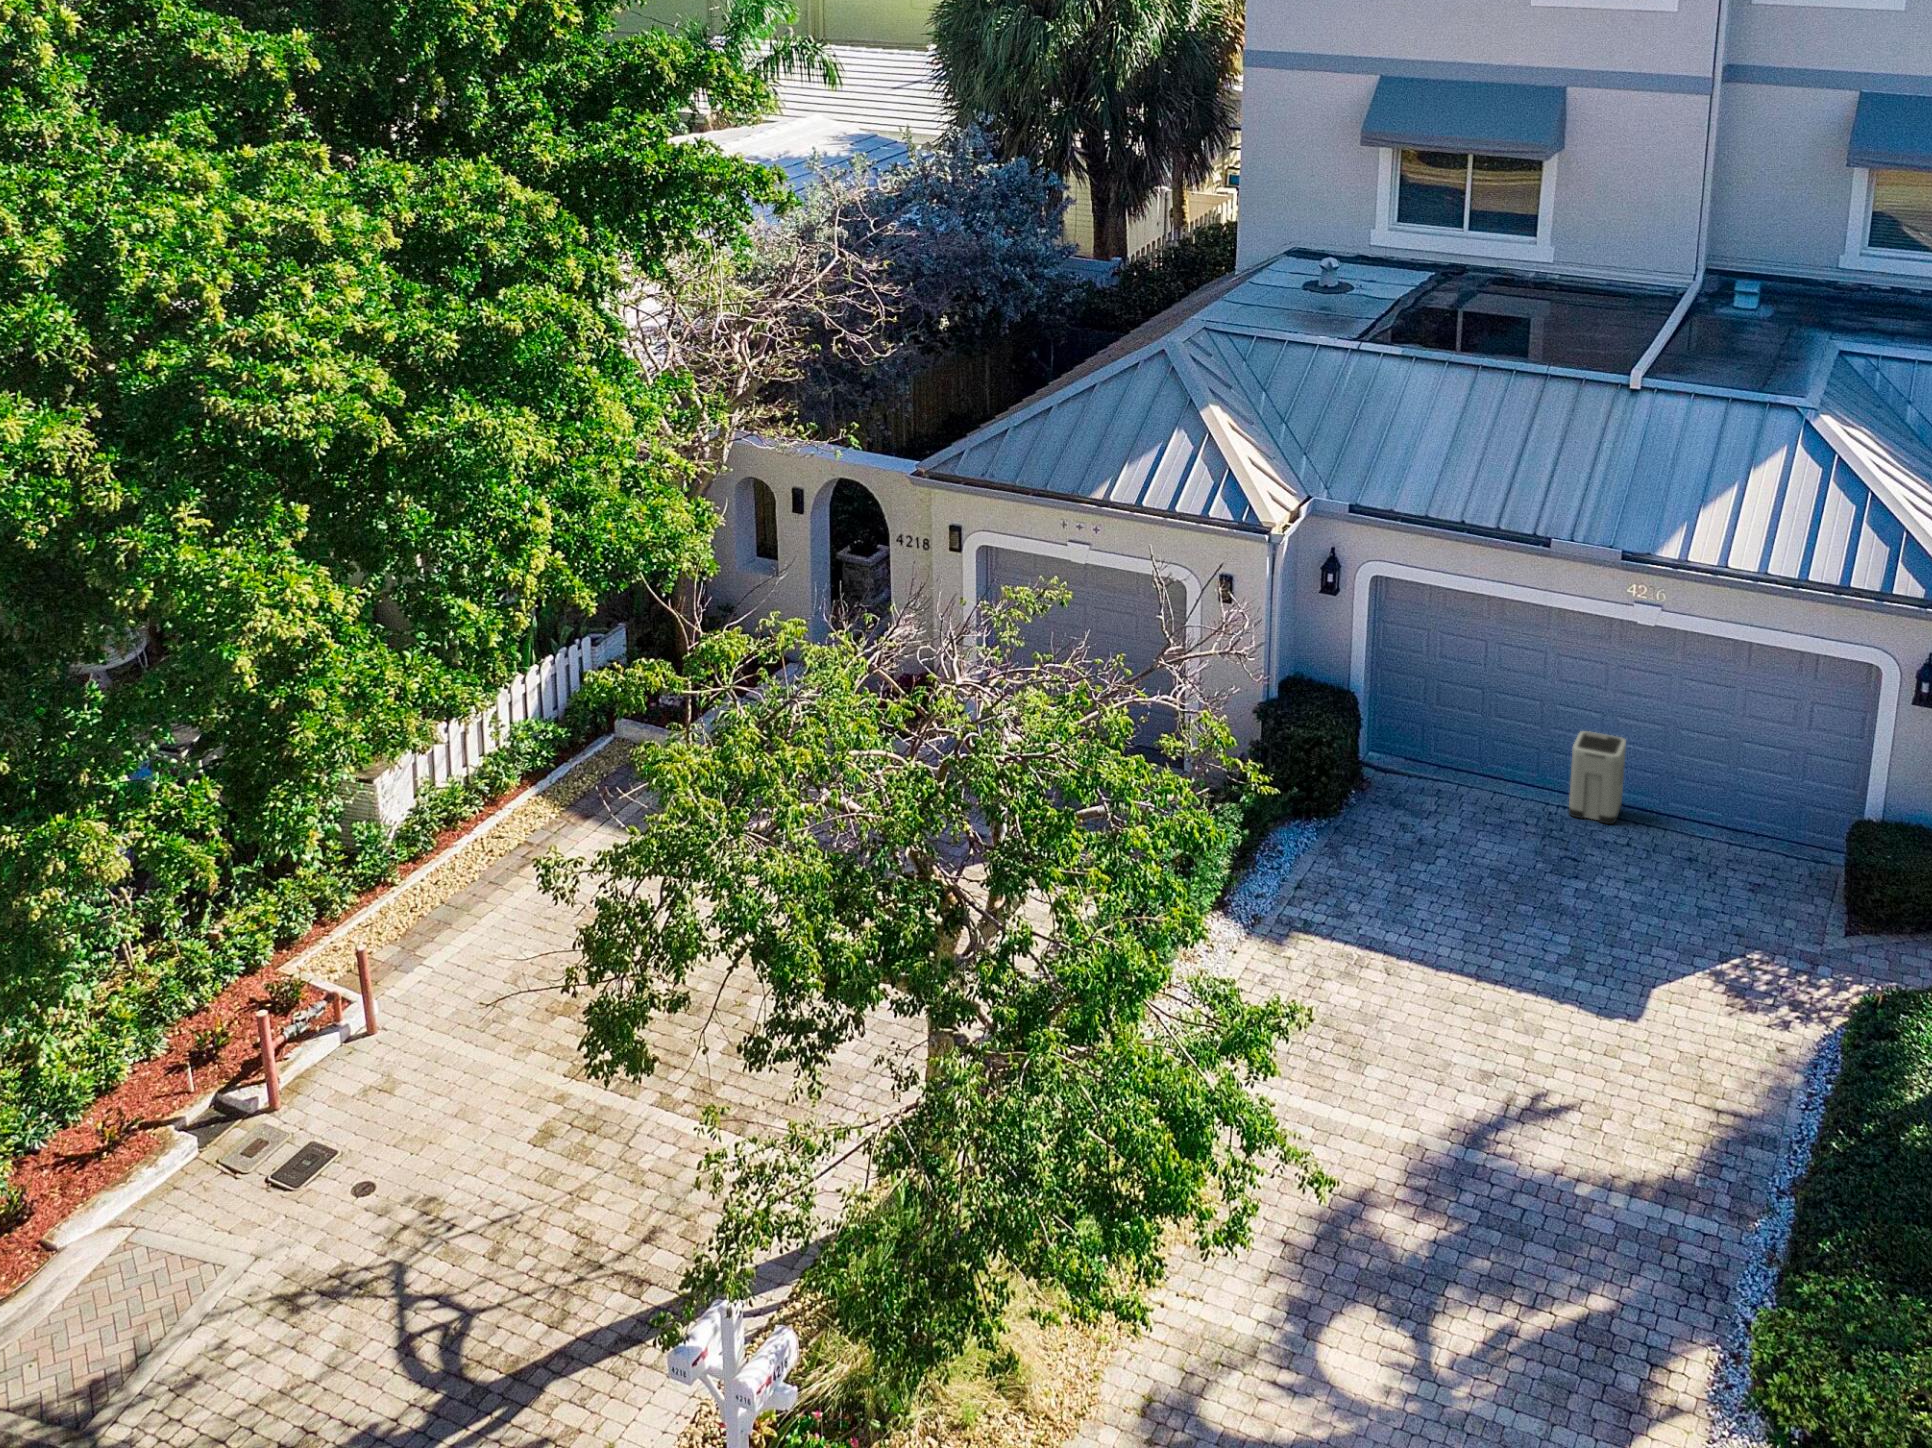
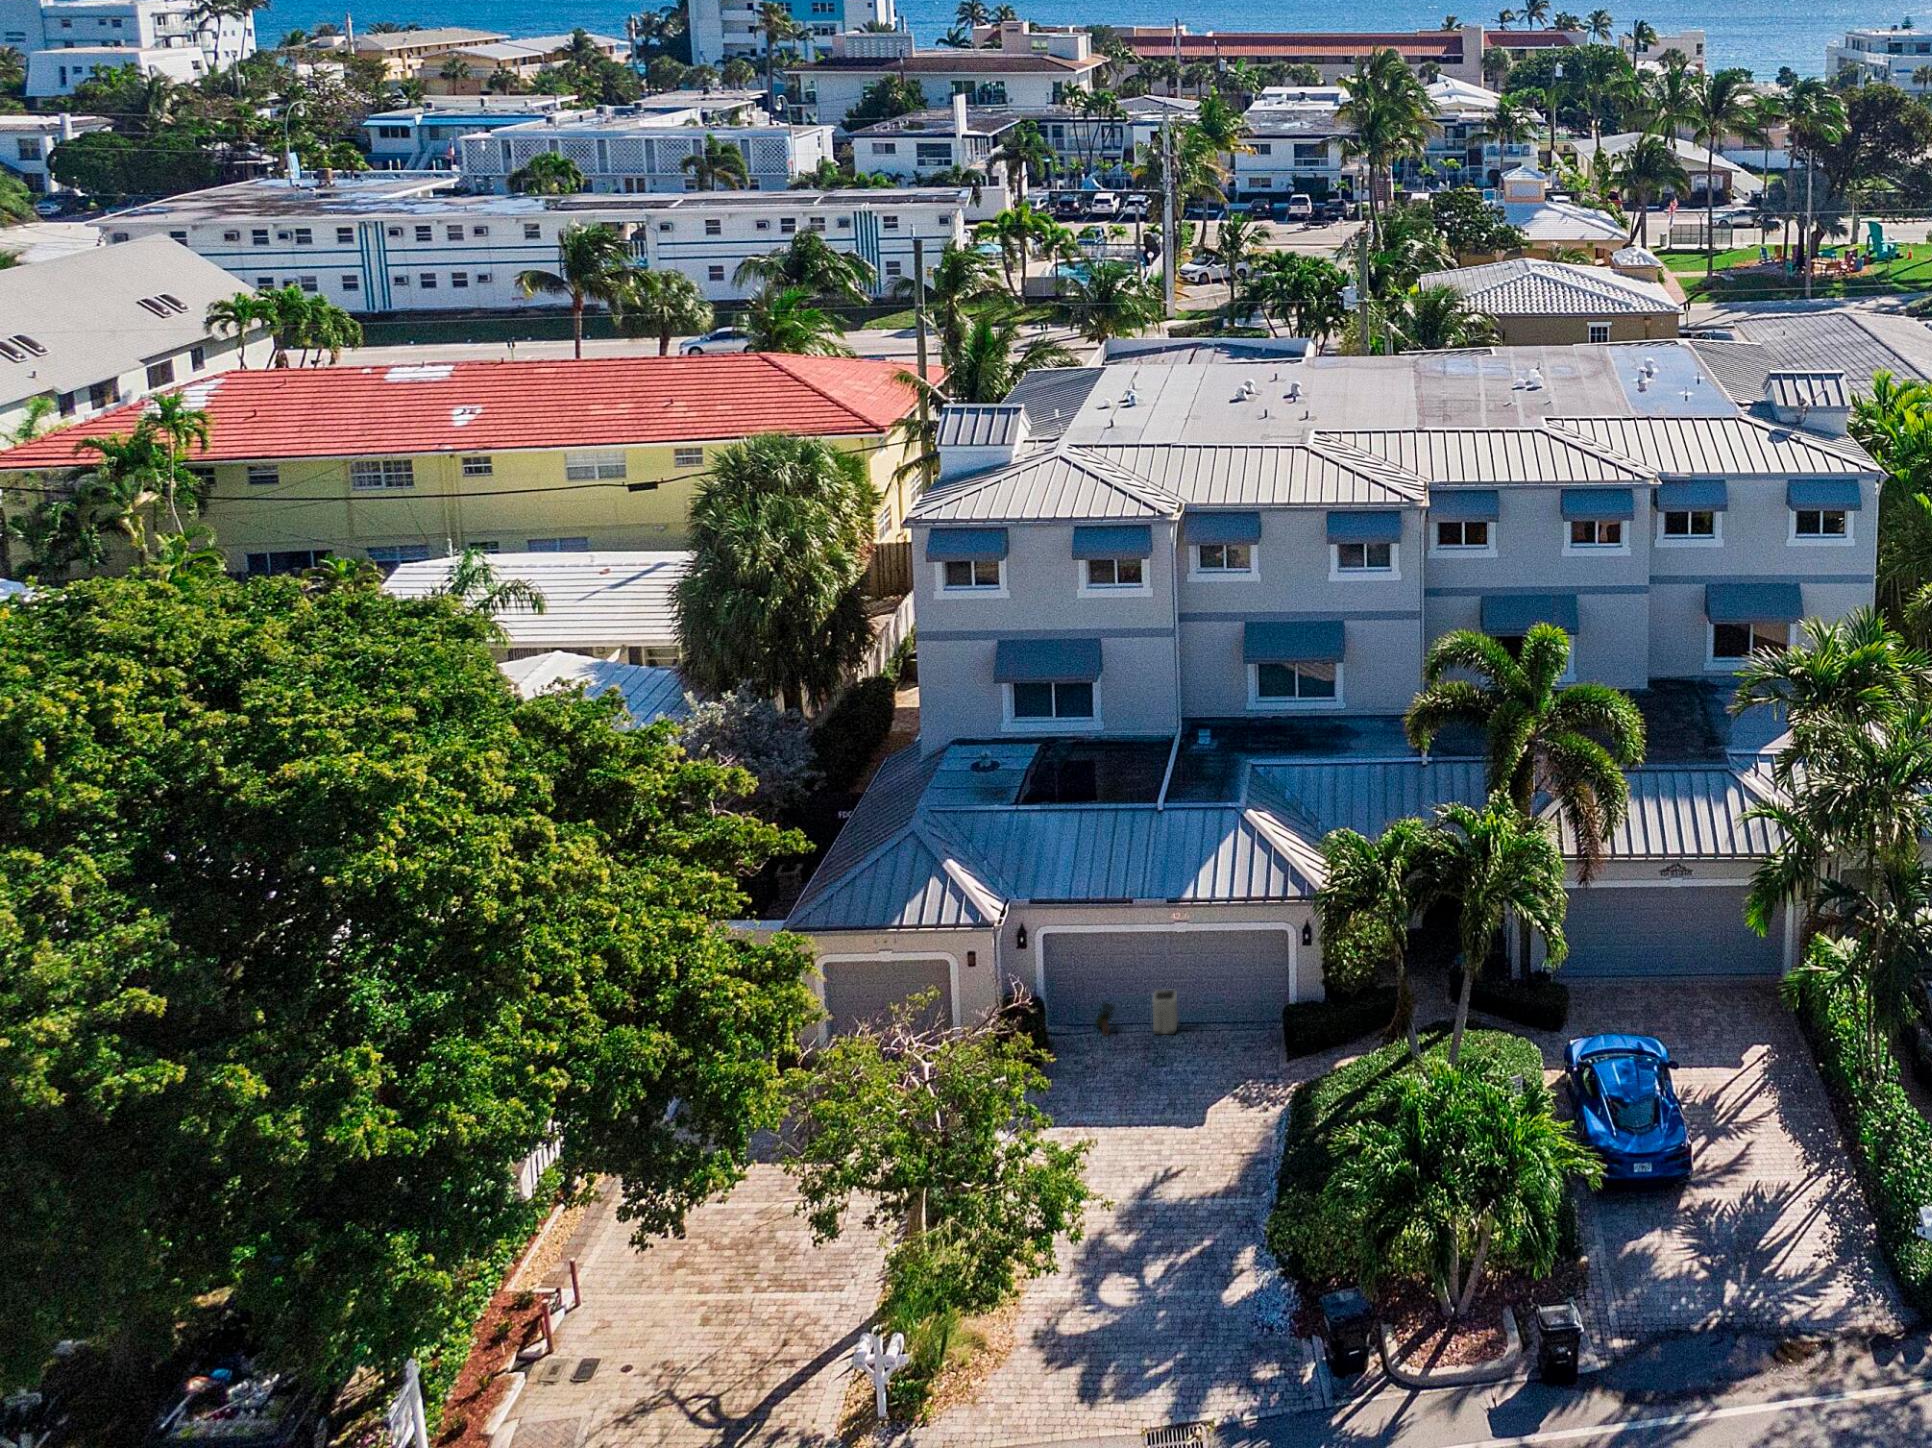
potted plant: none [1455,729,1499,796] -> present [1096,1003,1116,1036]

